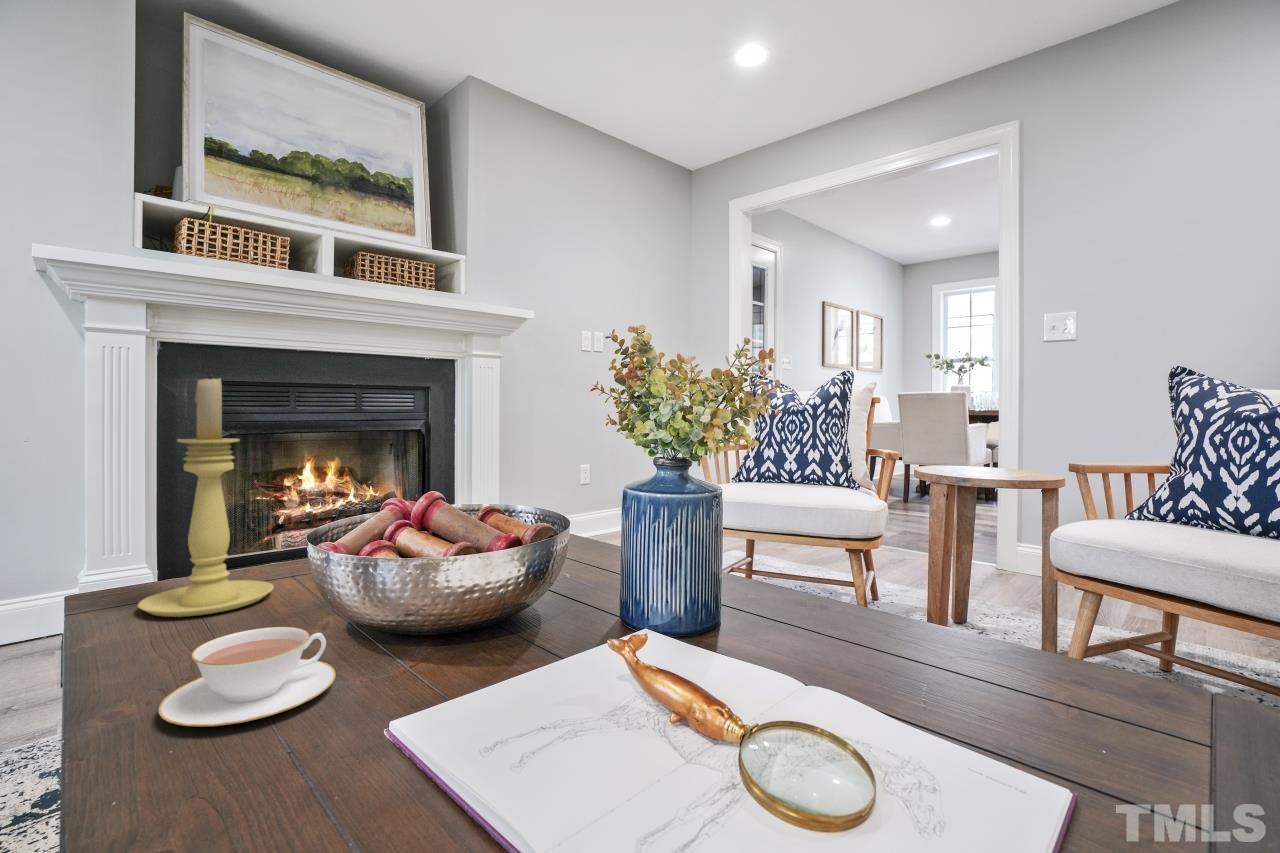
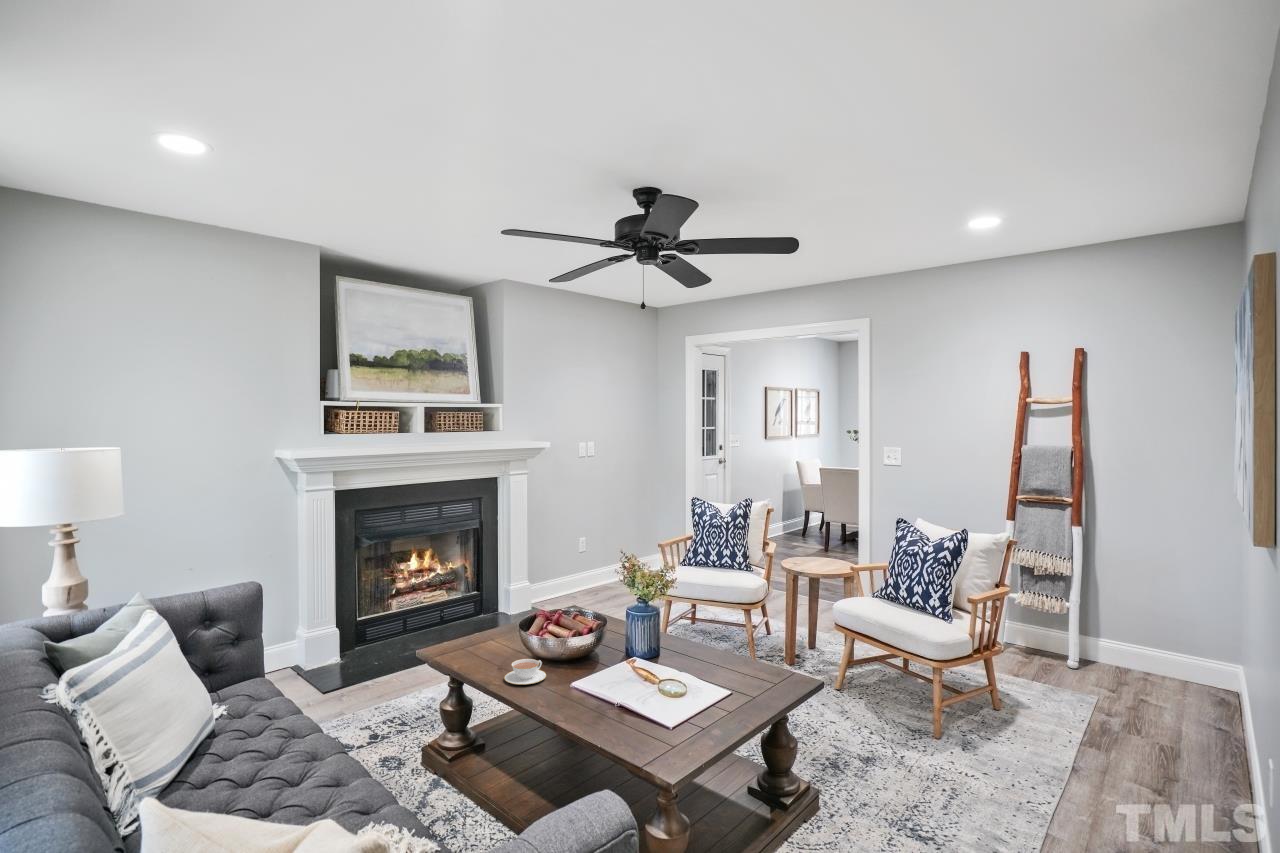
candle holder: present [138,375,274,617] -> none [447,564,490,656]

